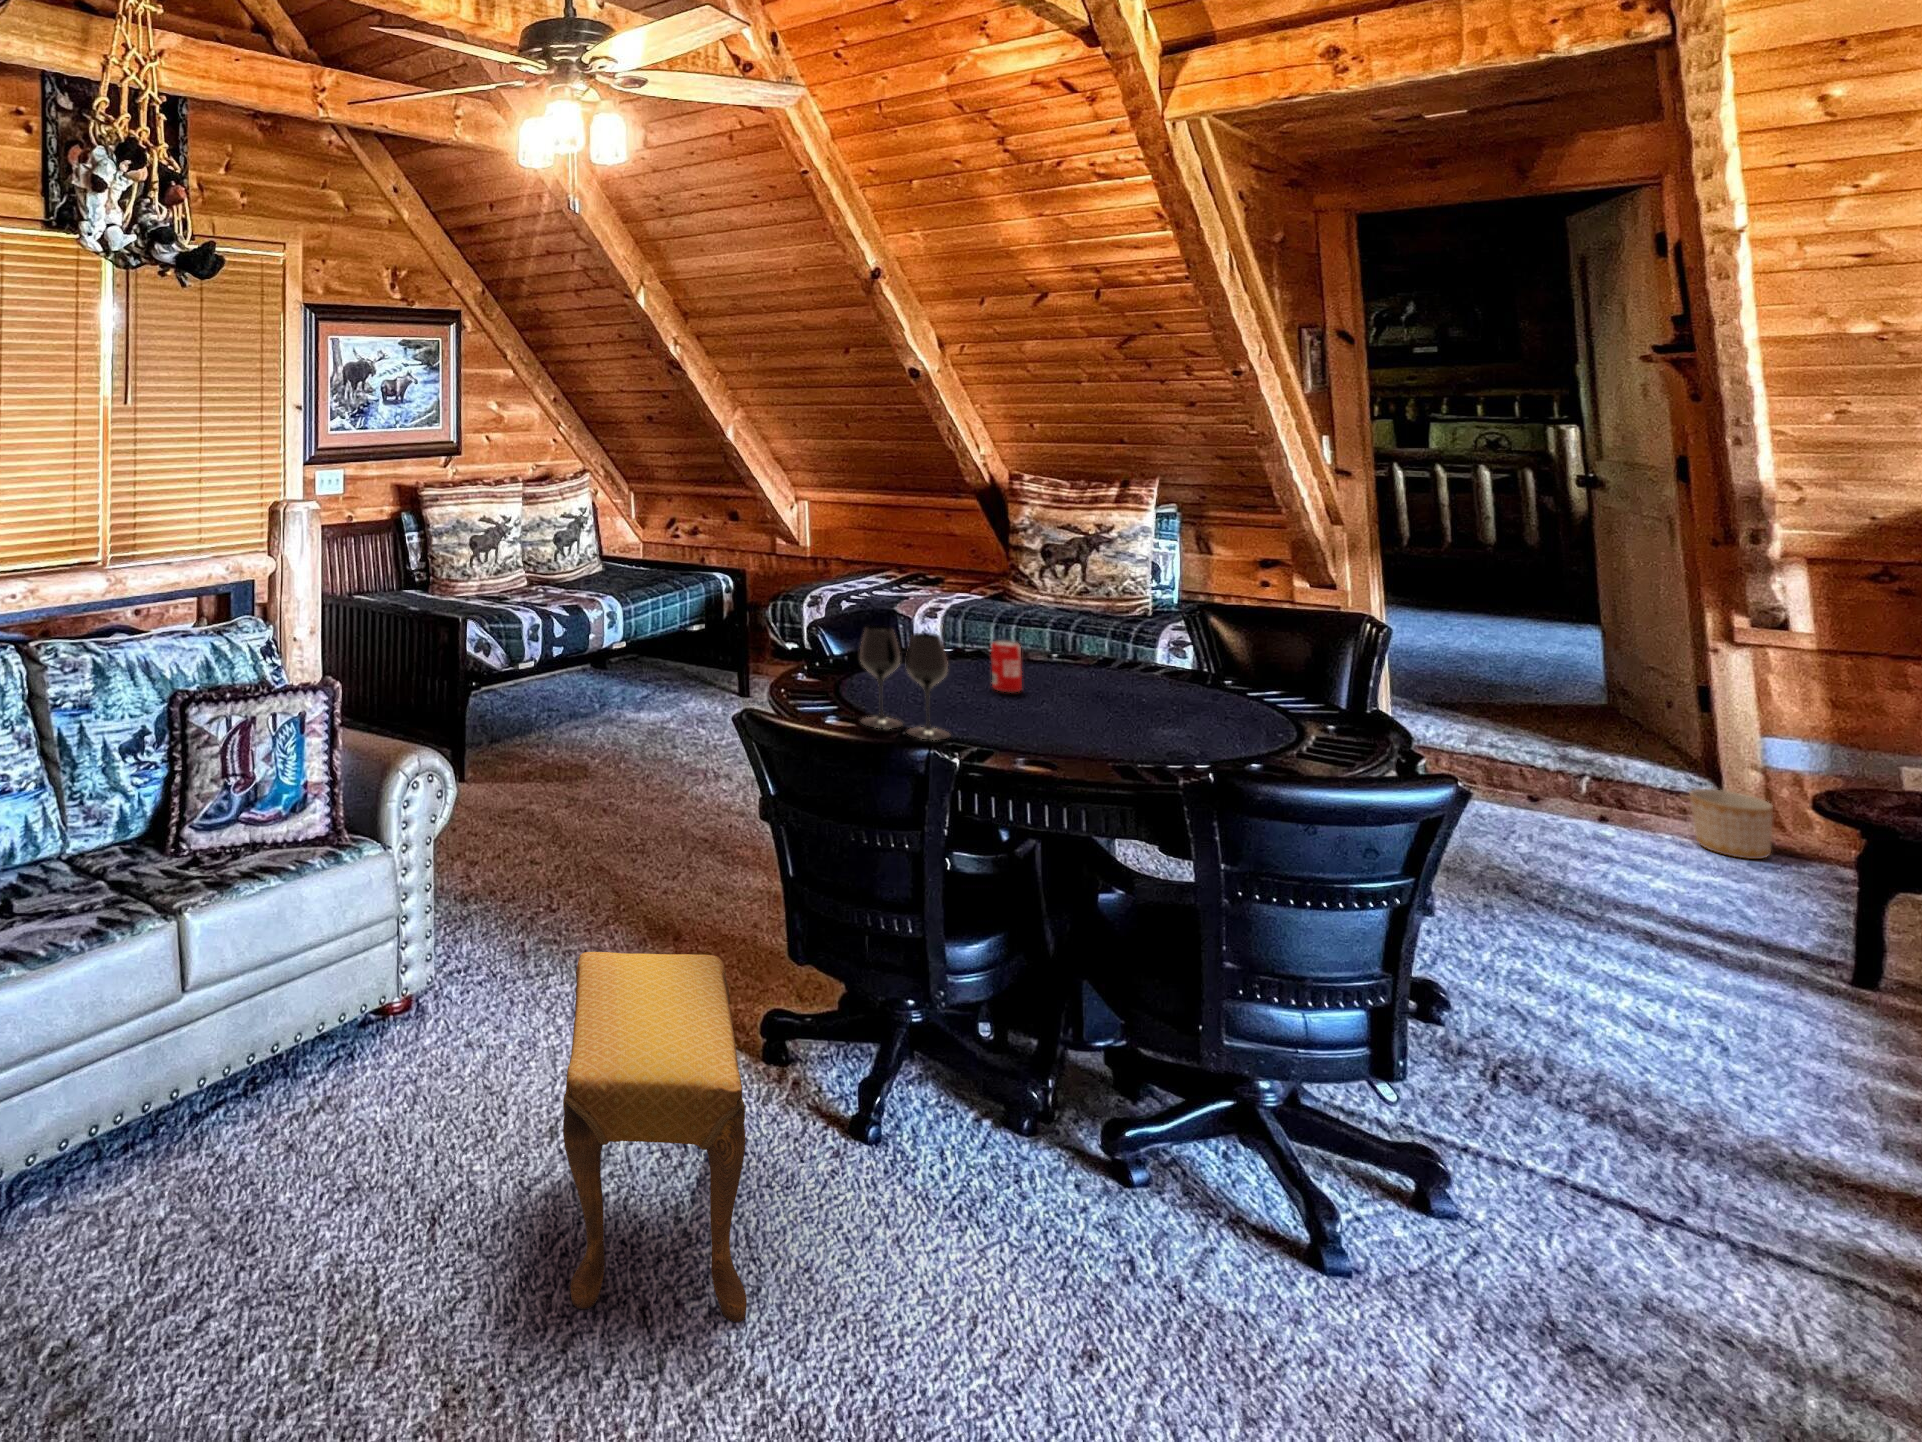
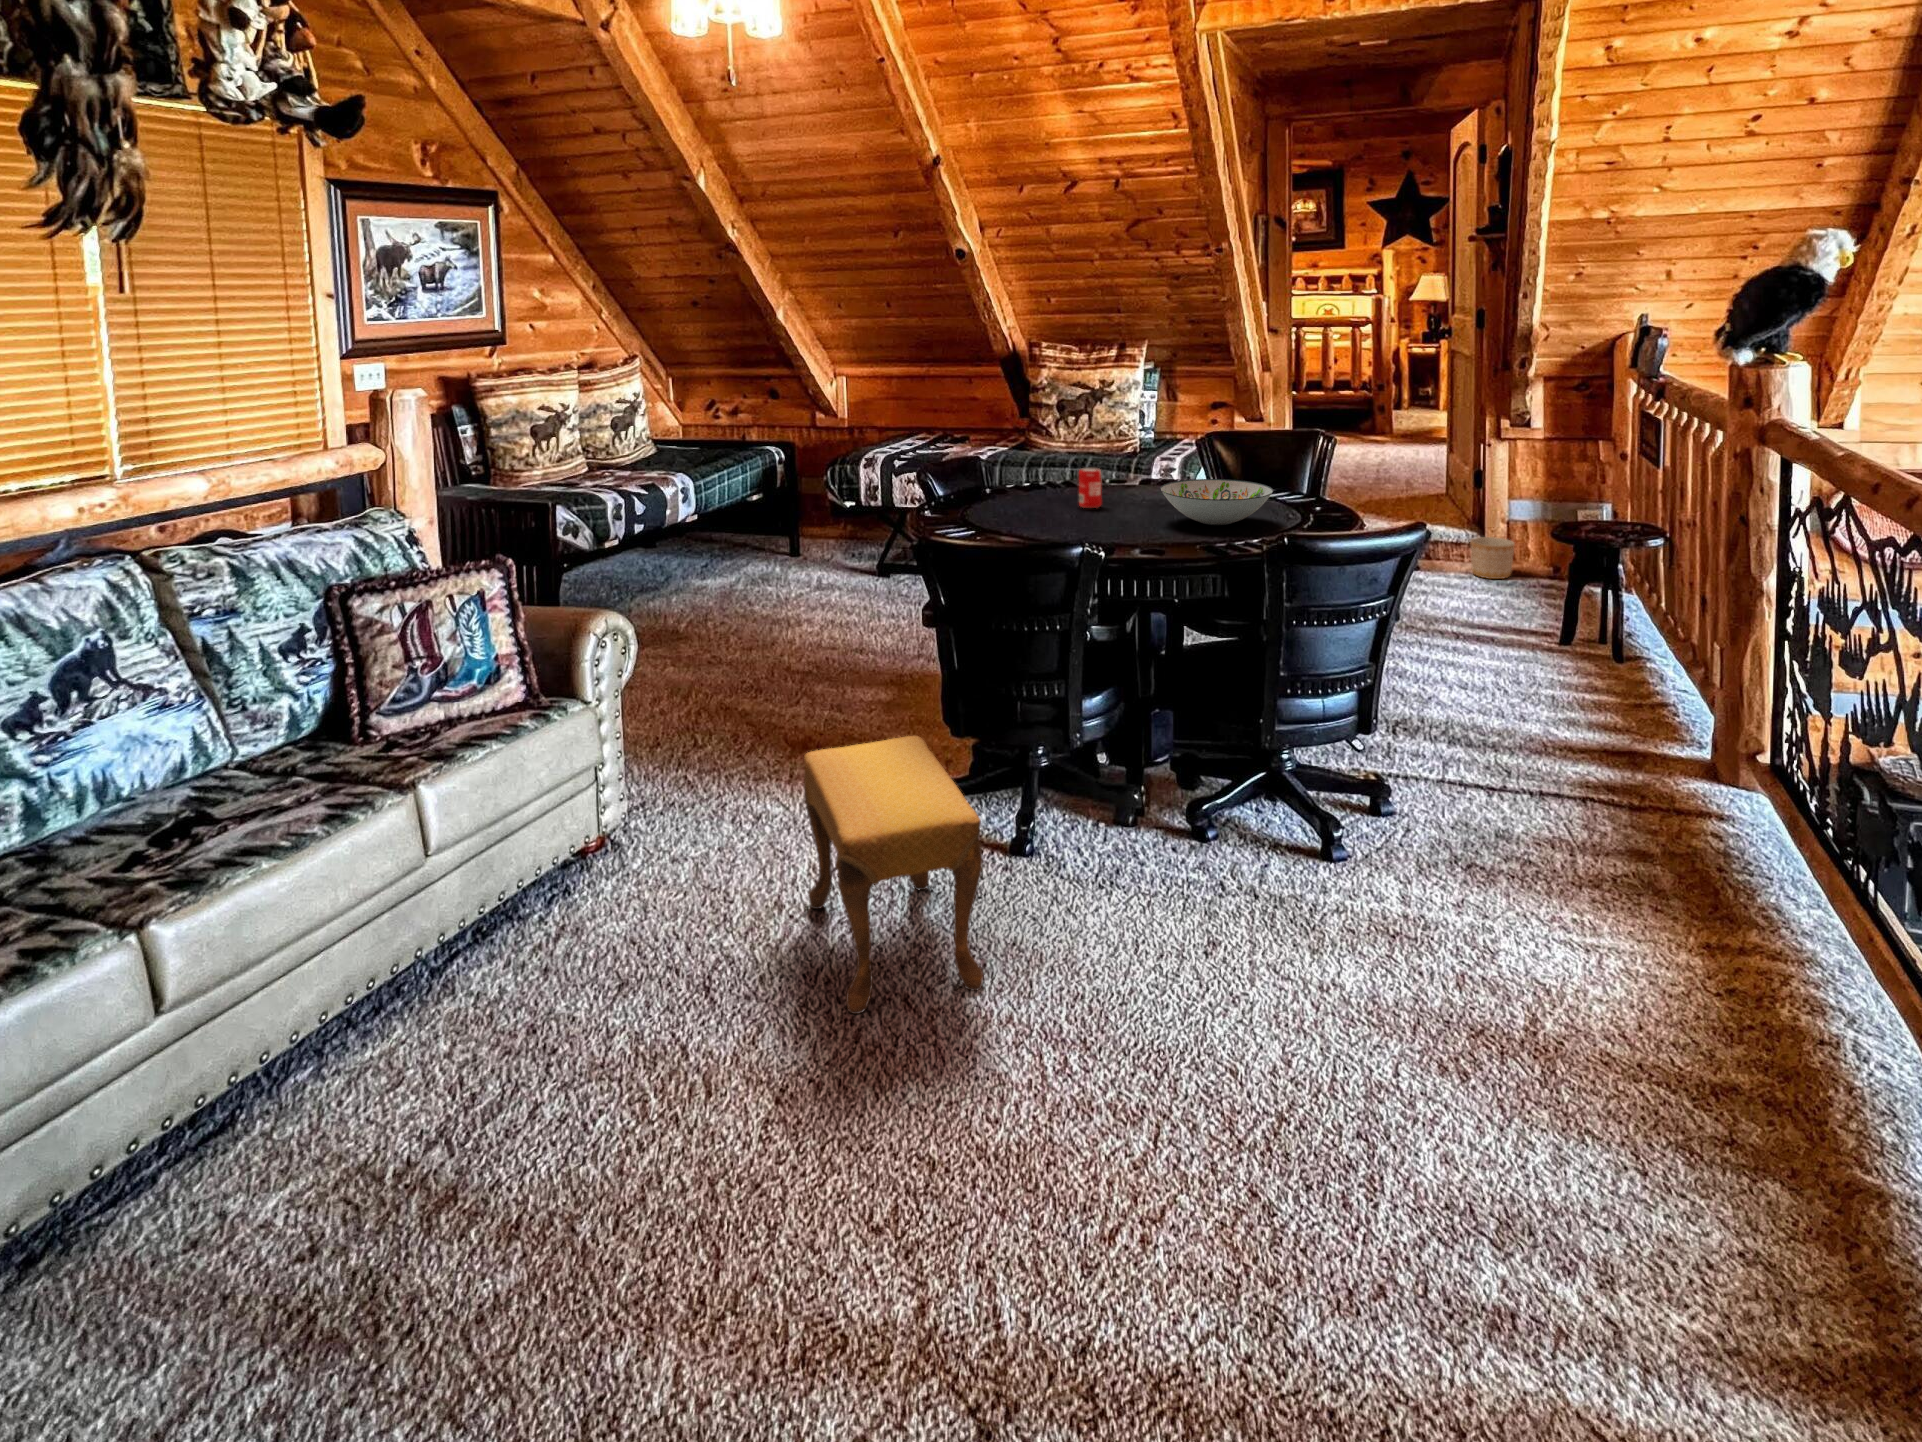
wine glass: present [860,625,950,740] -> none [1001,459,1075,546]
decorative bowl: none [1082,670,1244,737] -> present [1160,479,1273,525]

